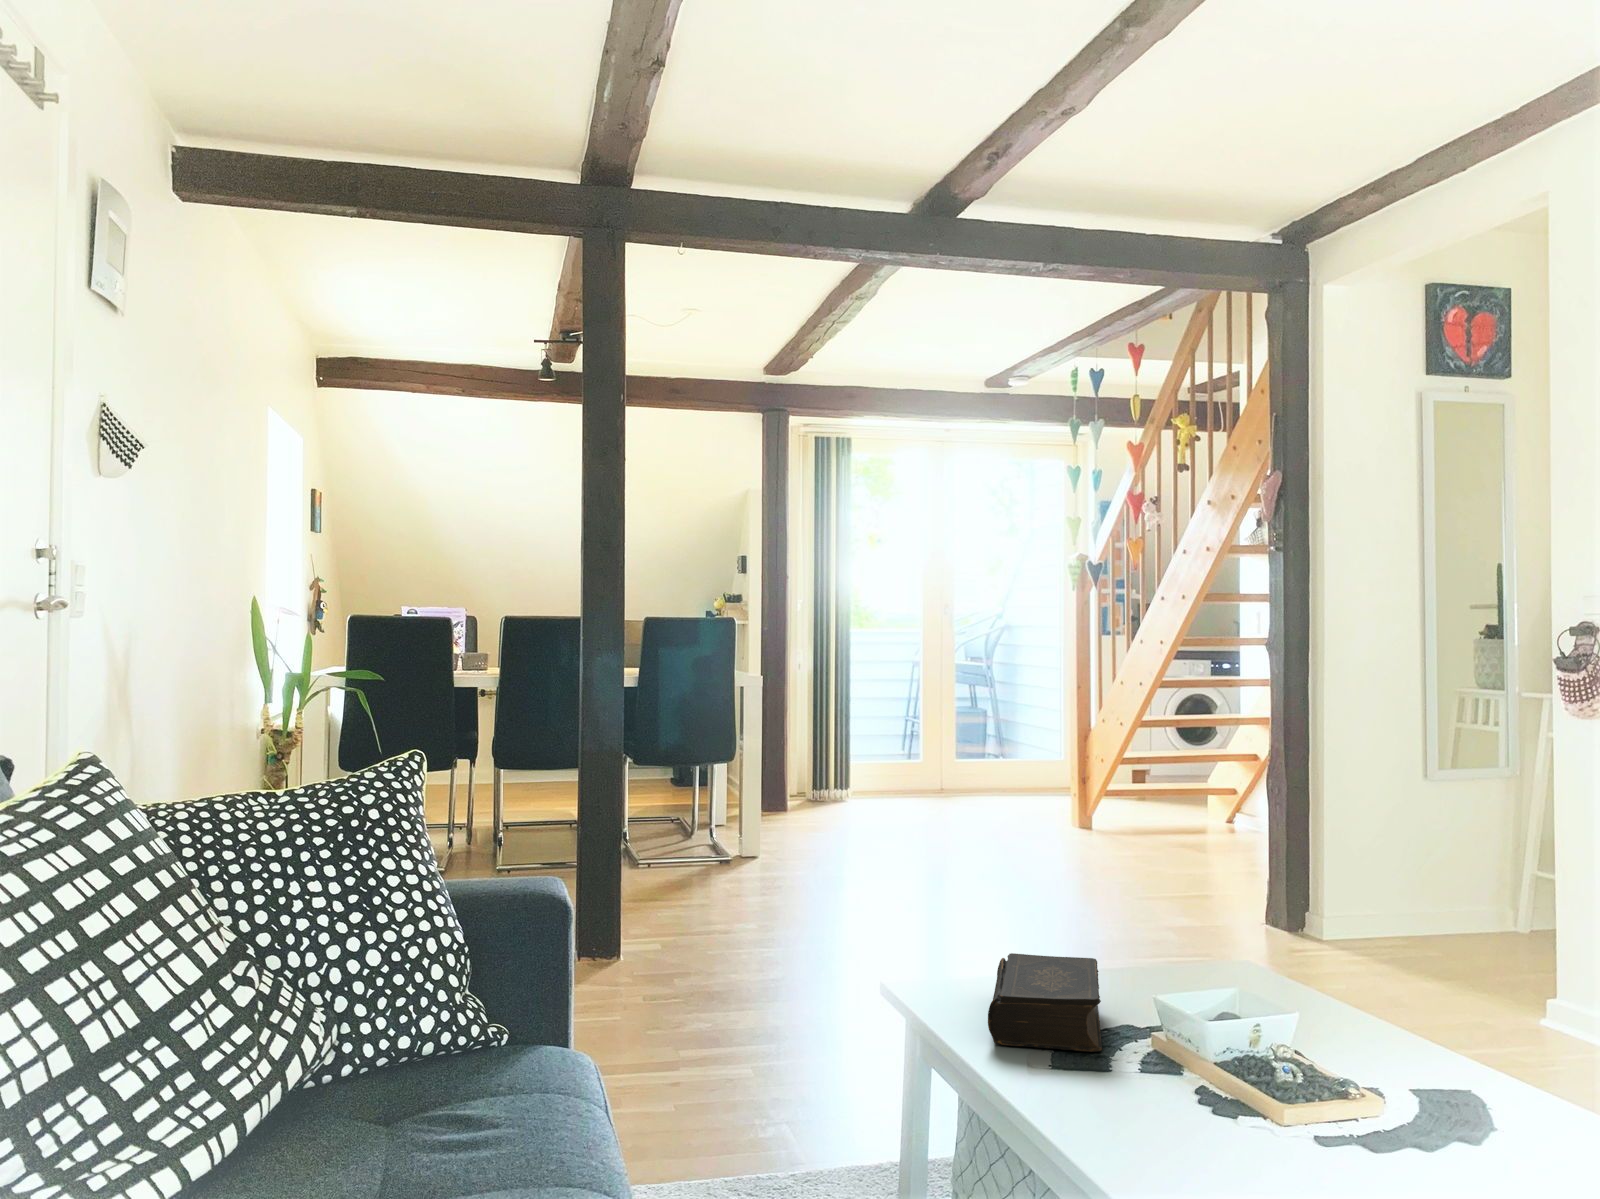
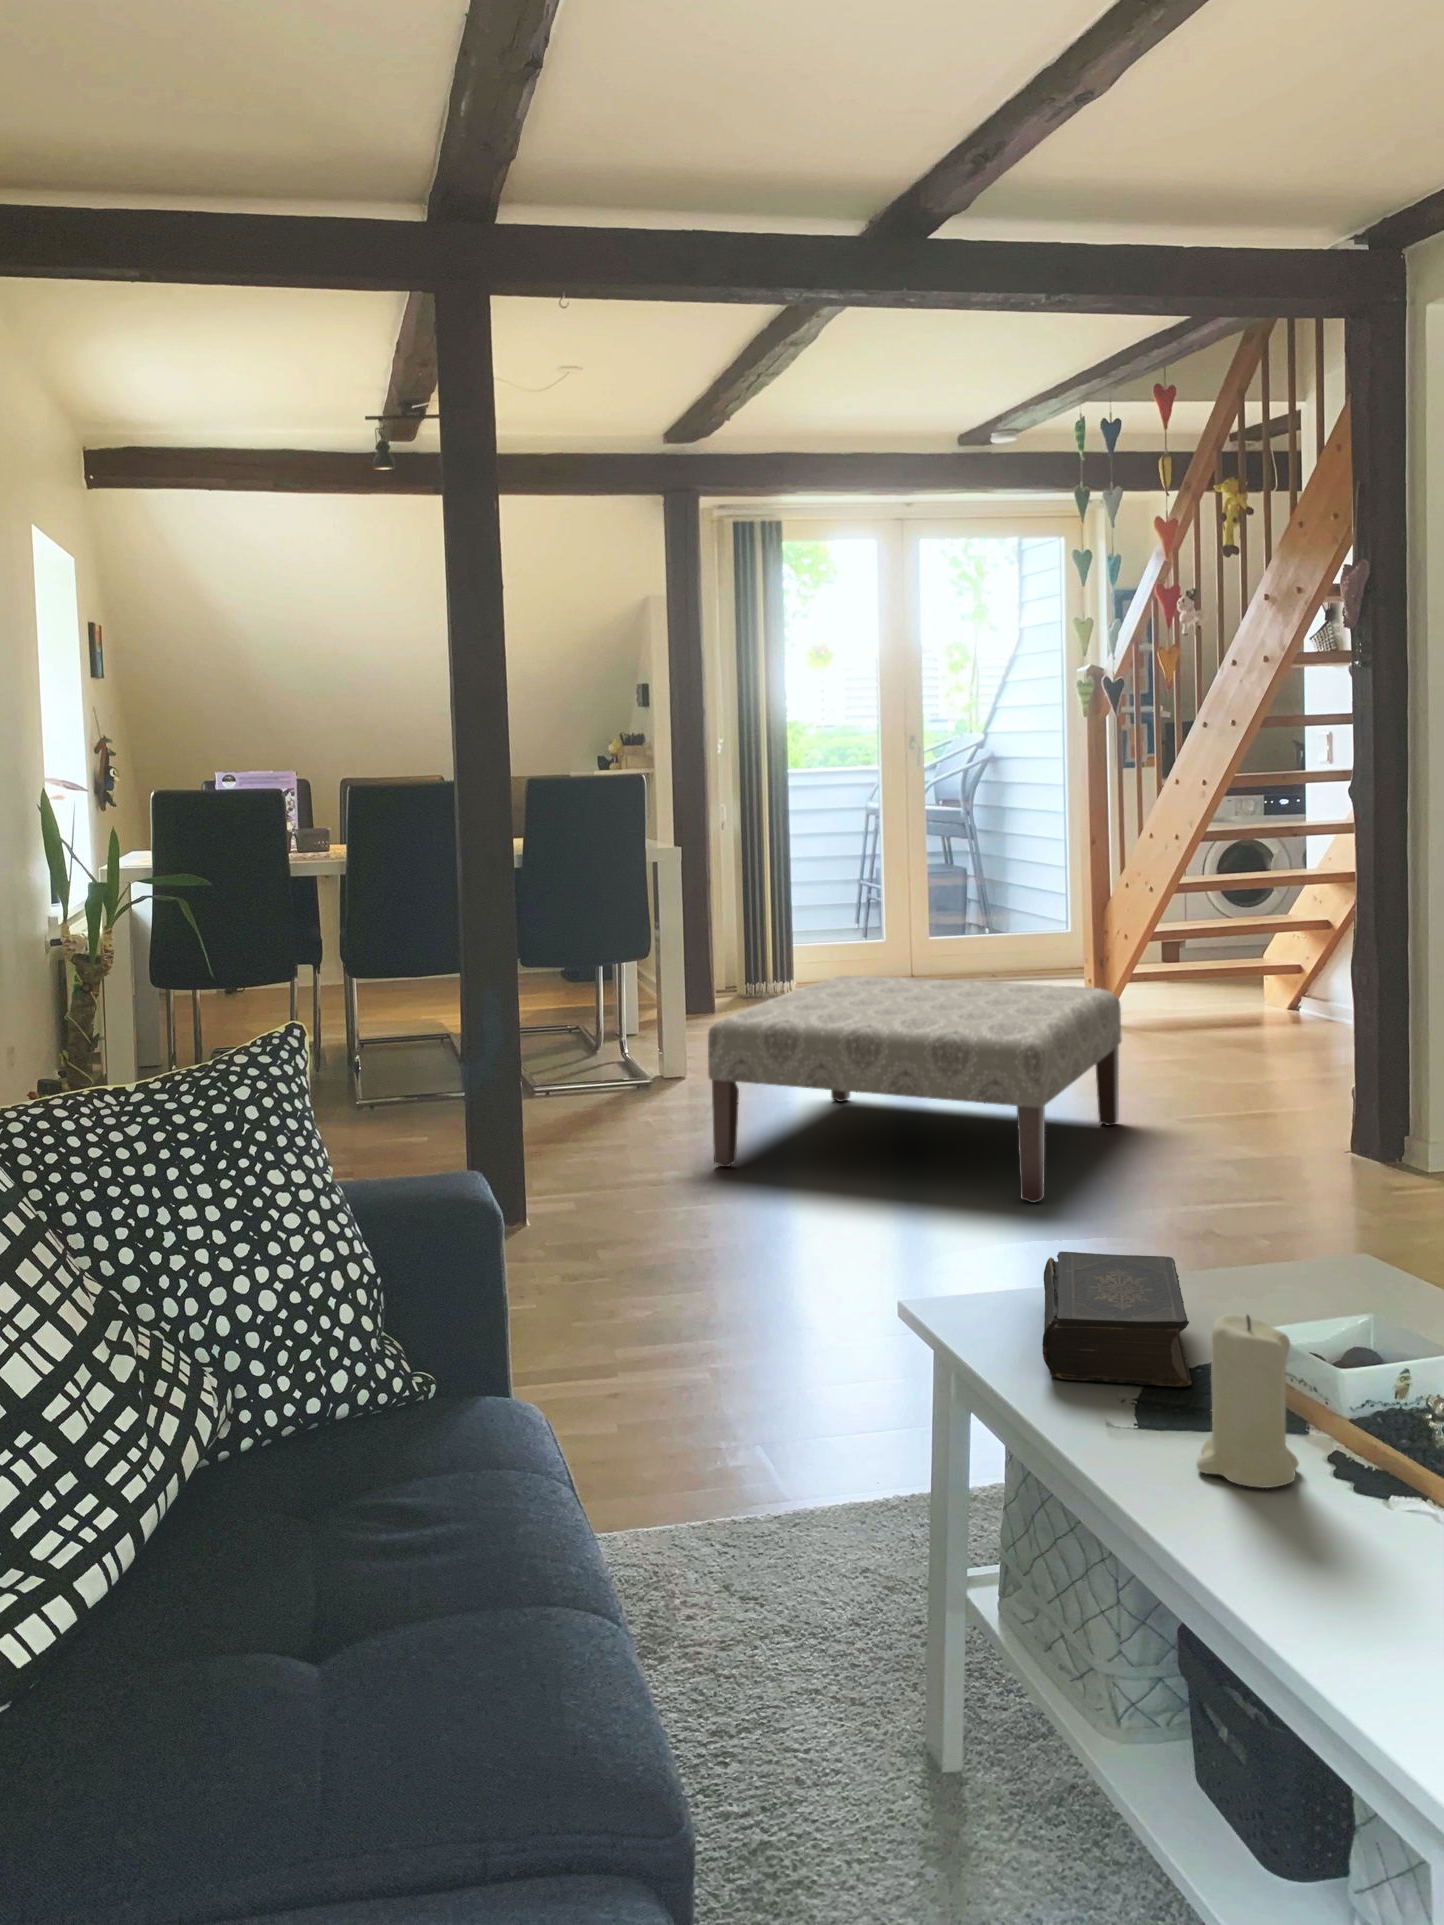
ottoman: none [771,778,1093,953] -> present [708,975,1122,1203]
candle: none [1096,983,1175,1119] -> present [1196,1313,1299,1488]

